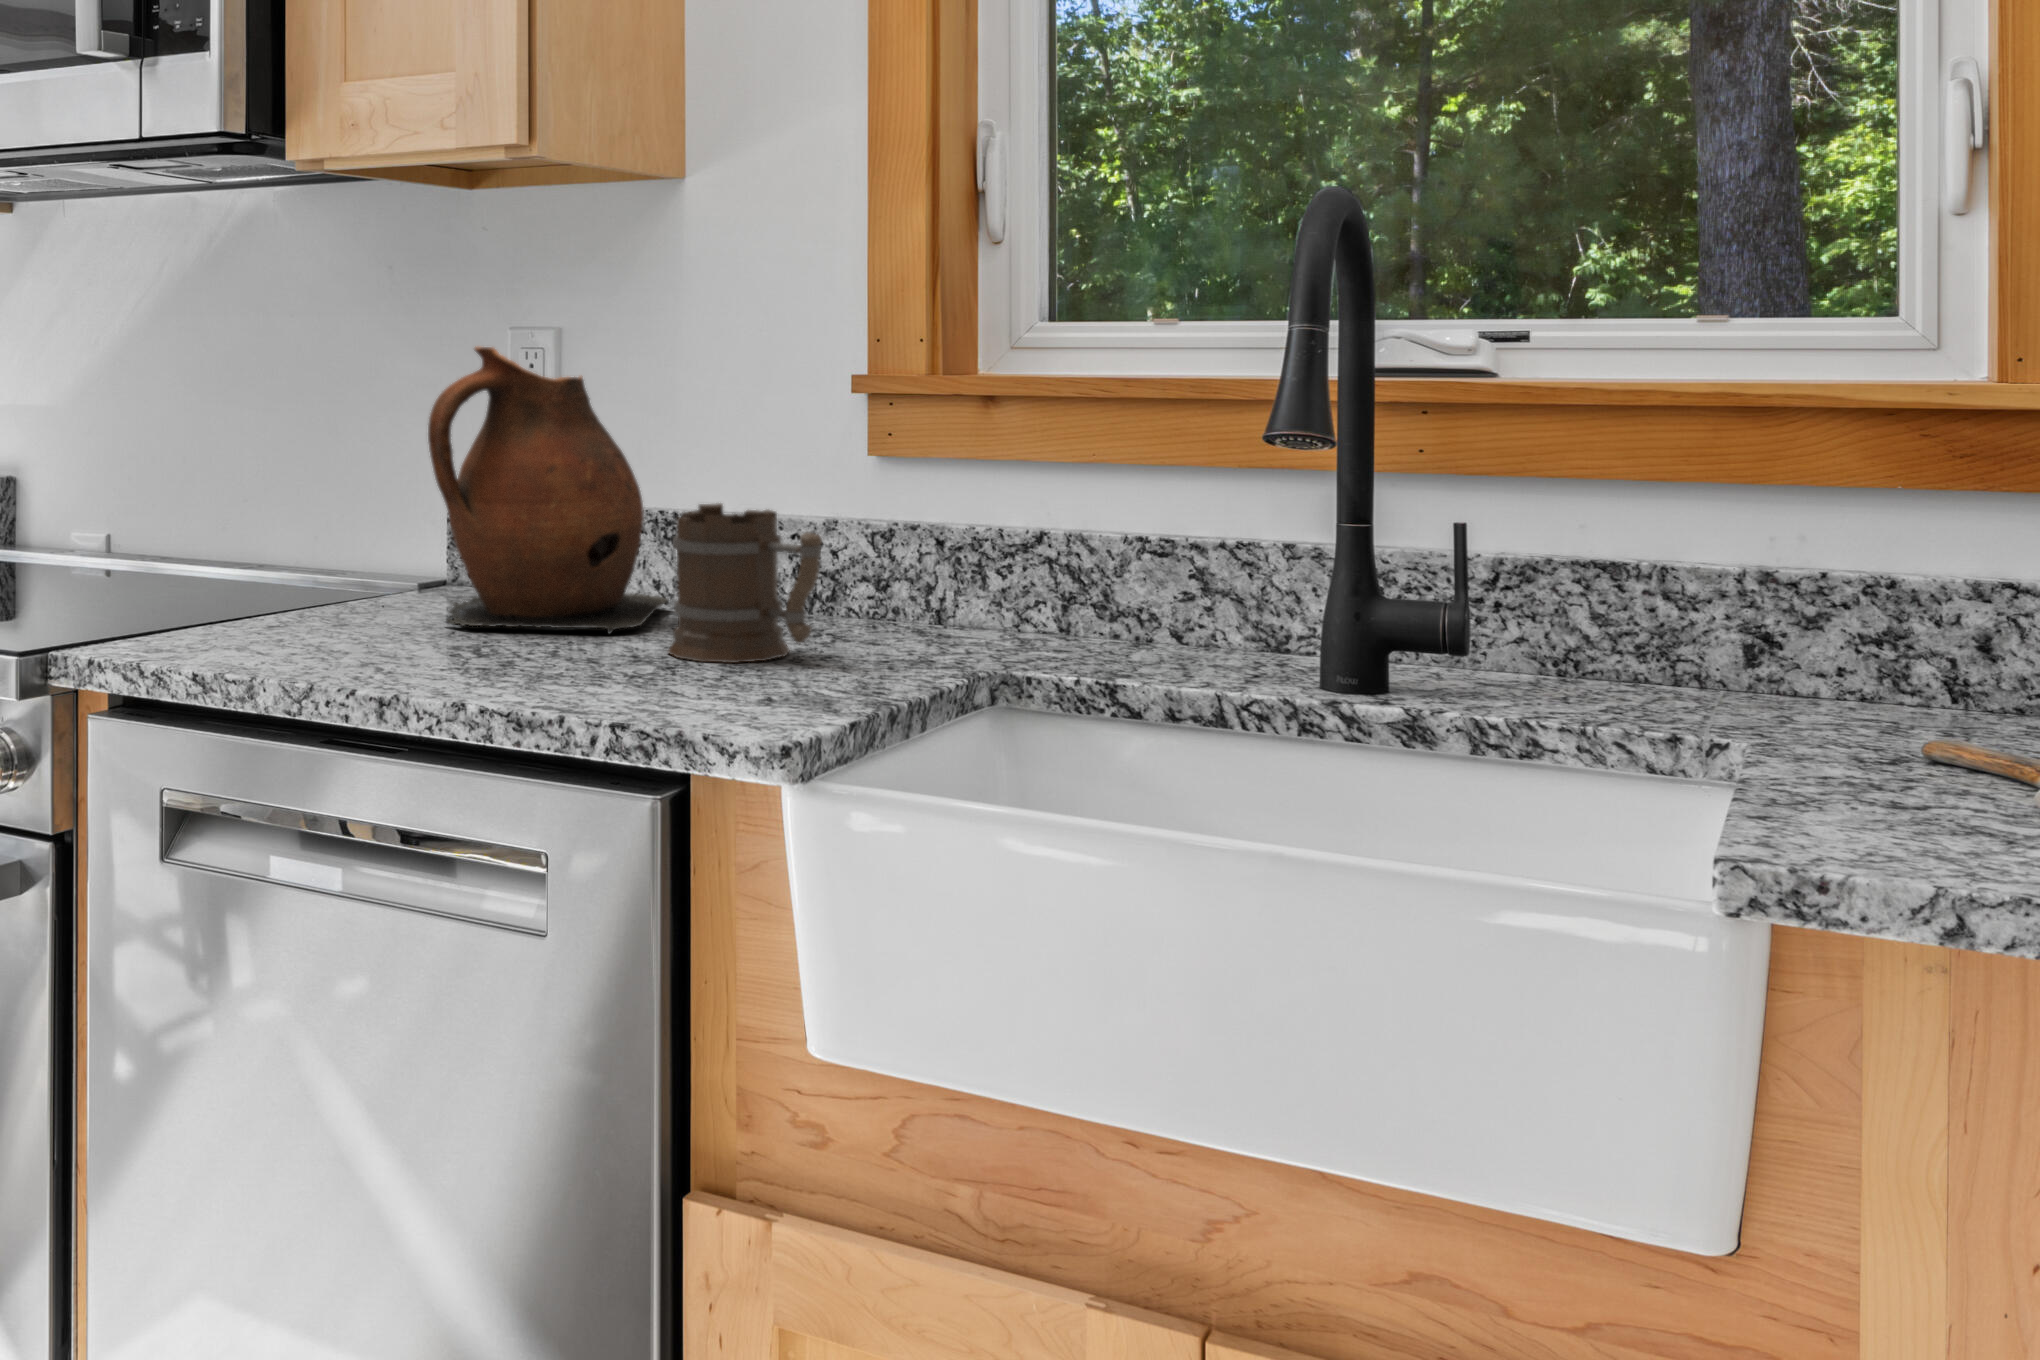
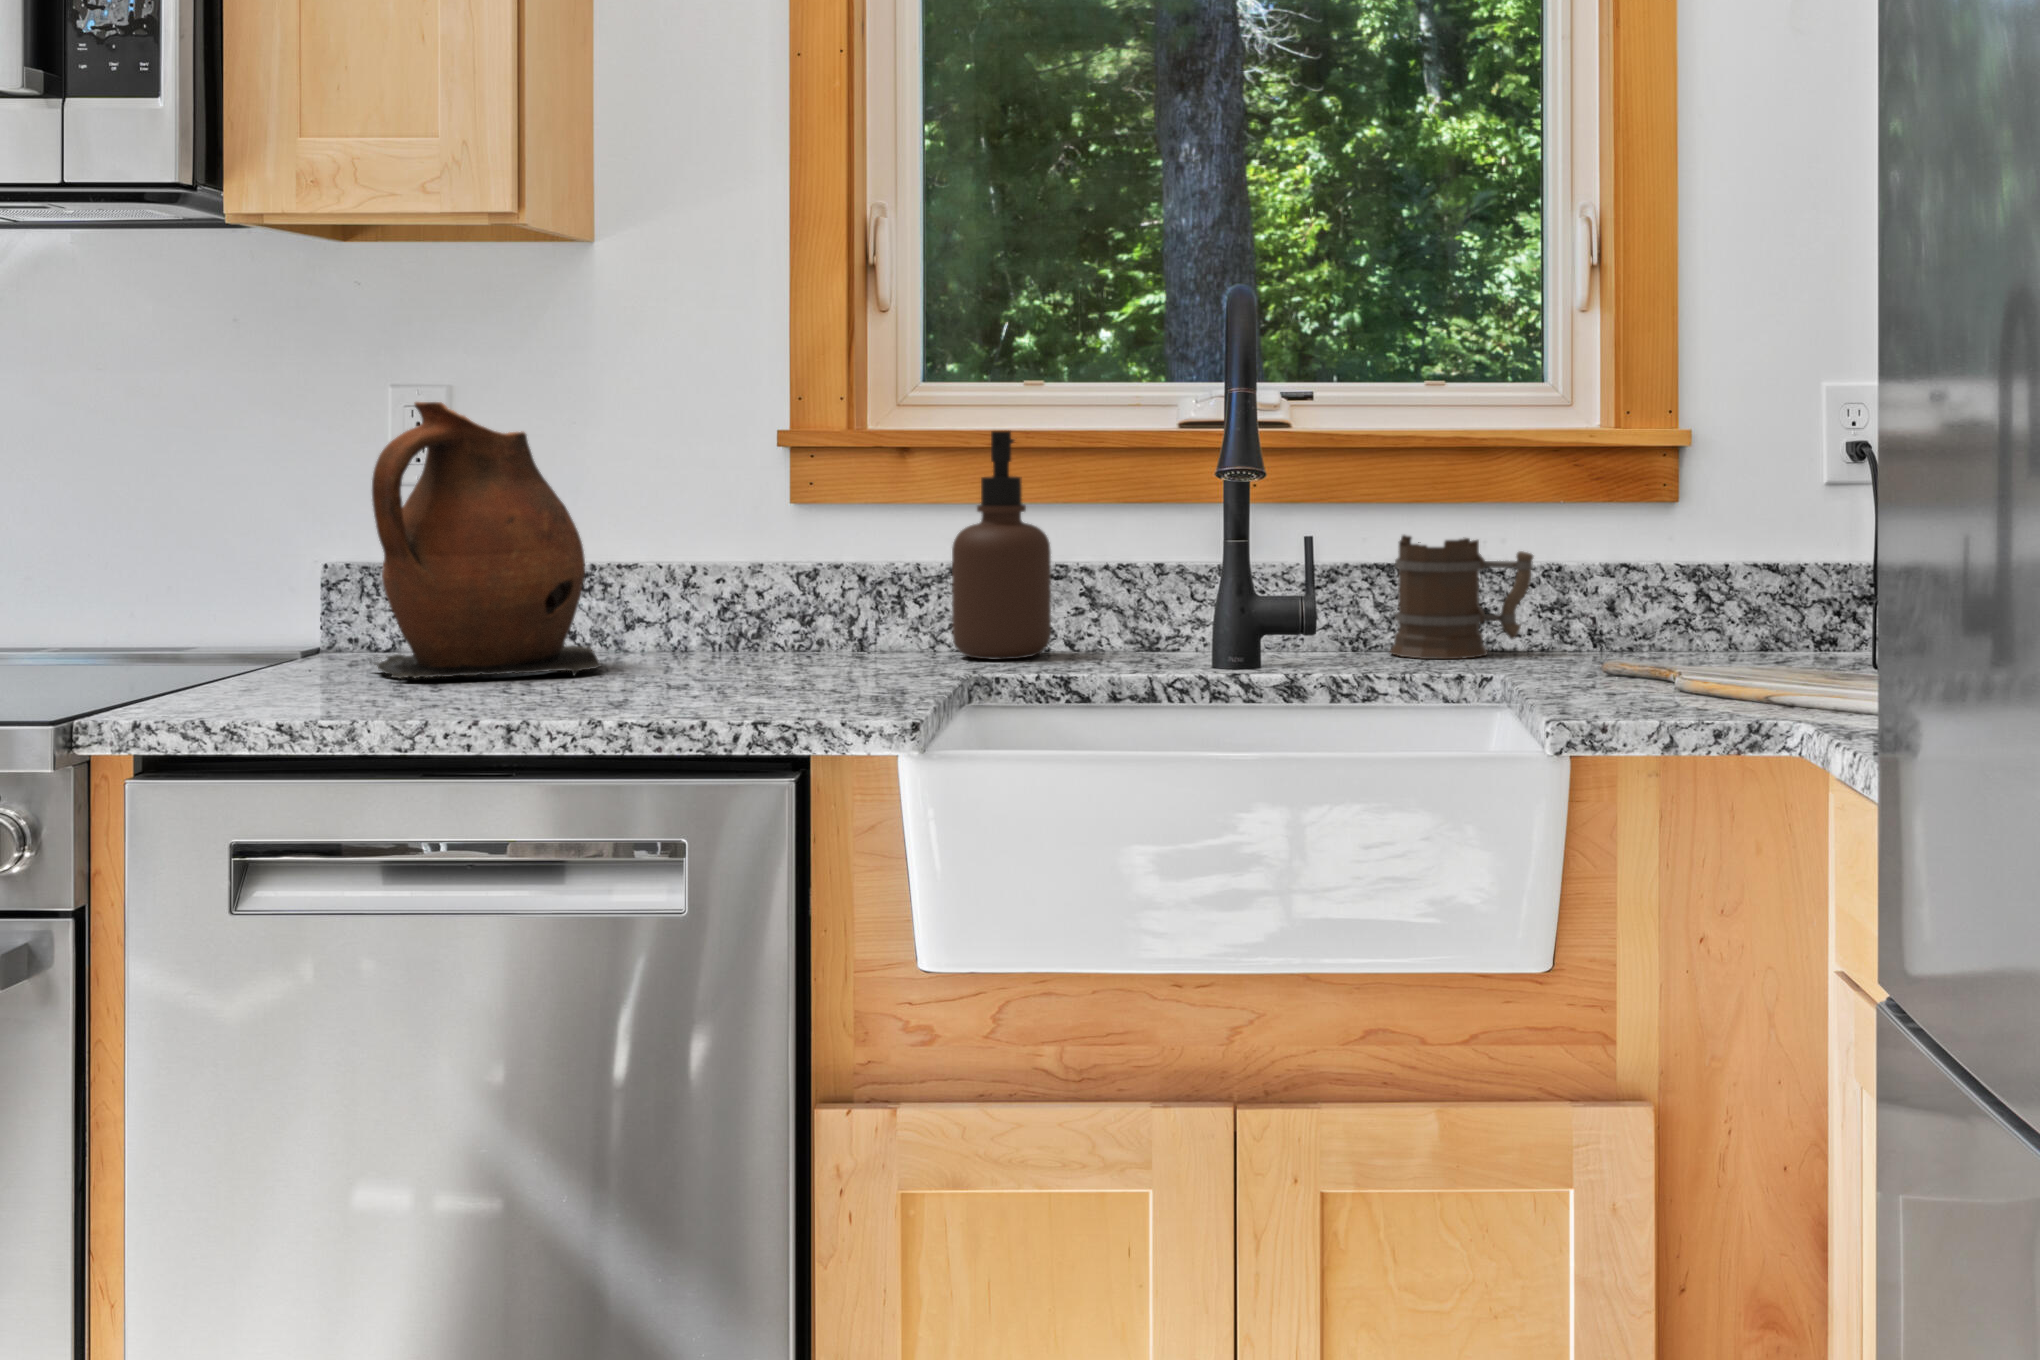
soap dispenser: none [1031,376,1152,650] -> present [952,431,1051,659]
mug: present [668,503,822,663] -> present [1390,535,1533,659]

